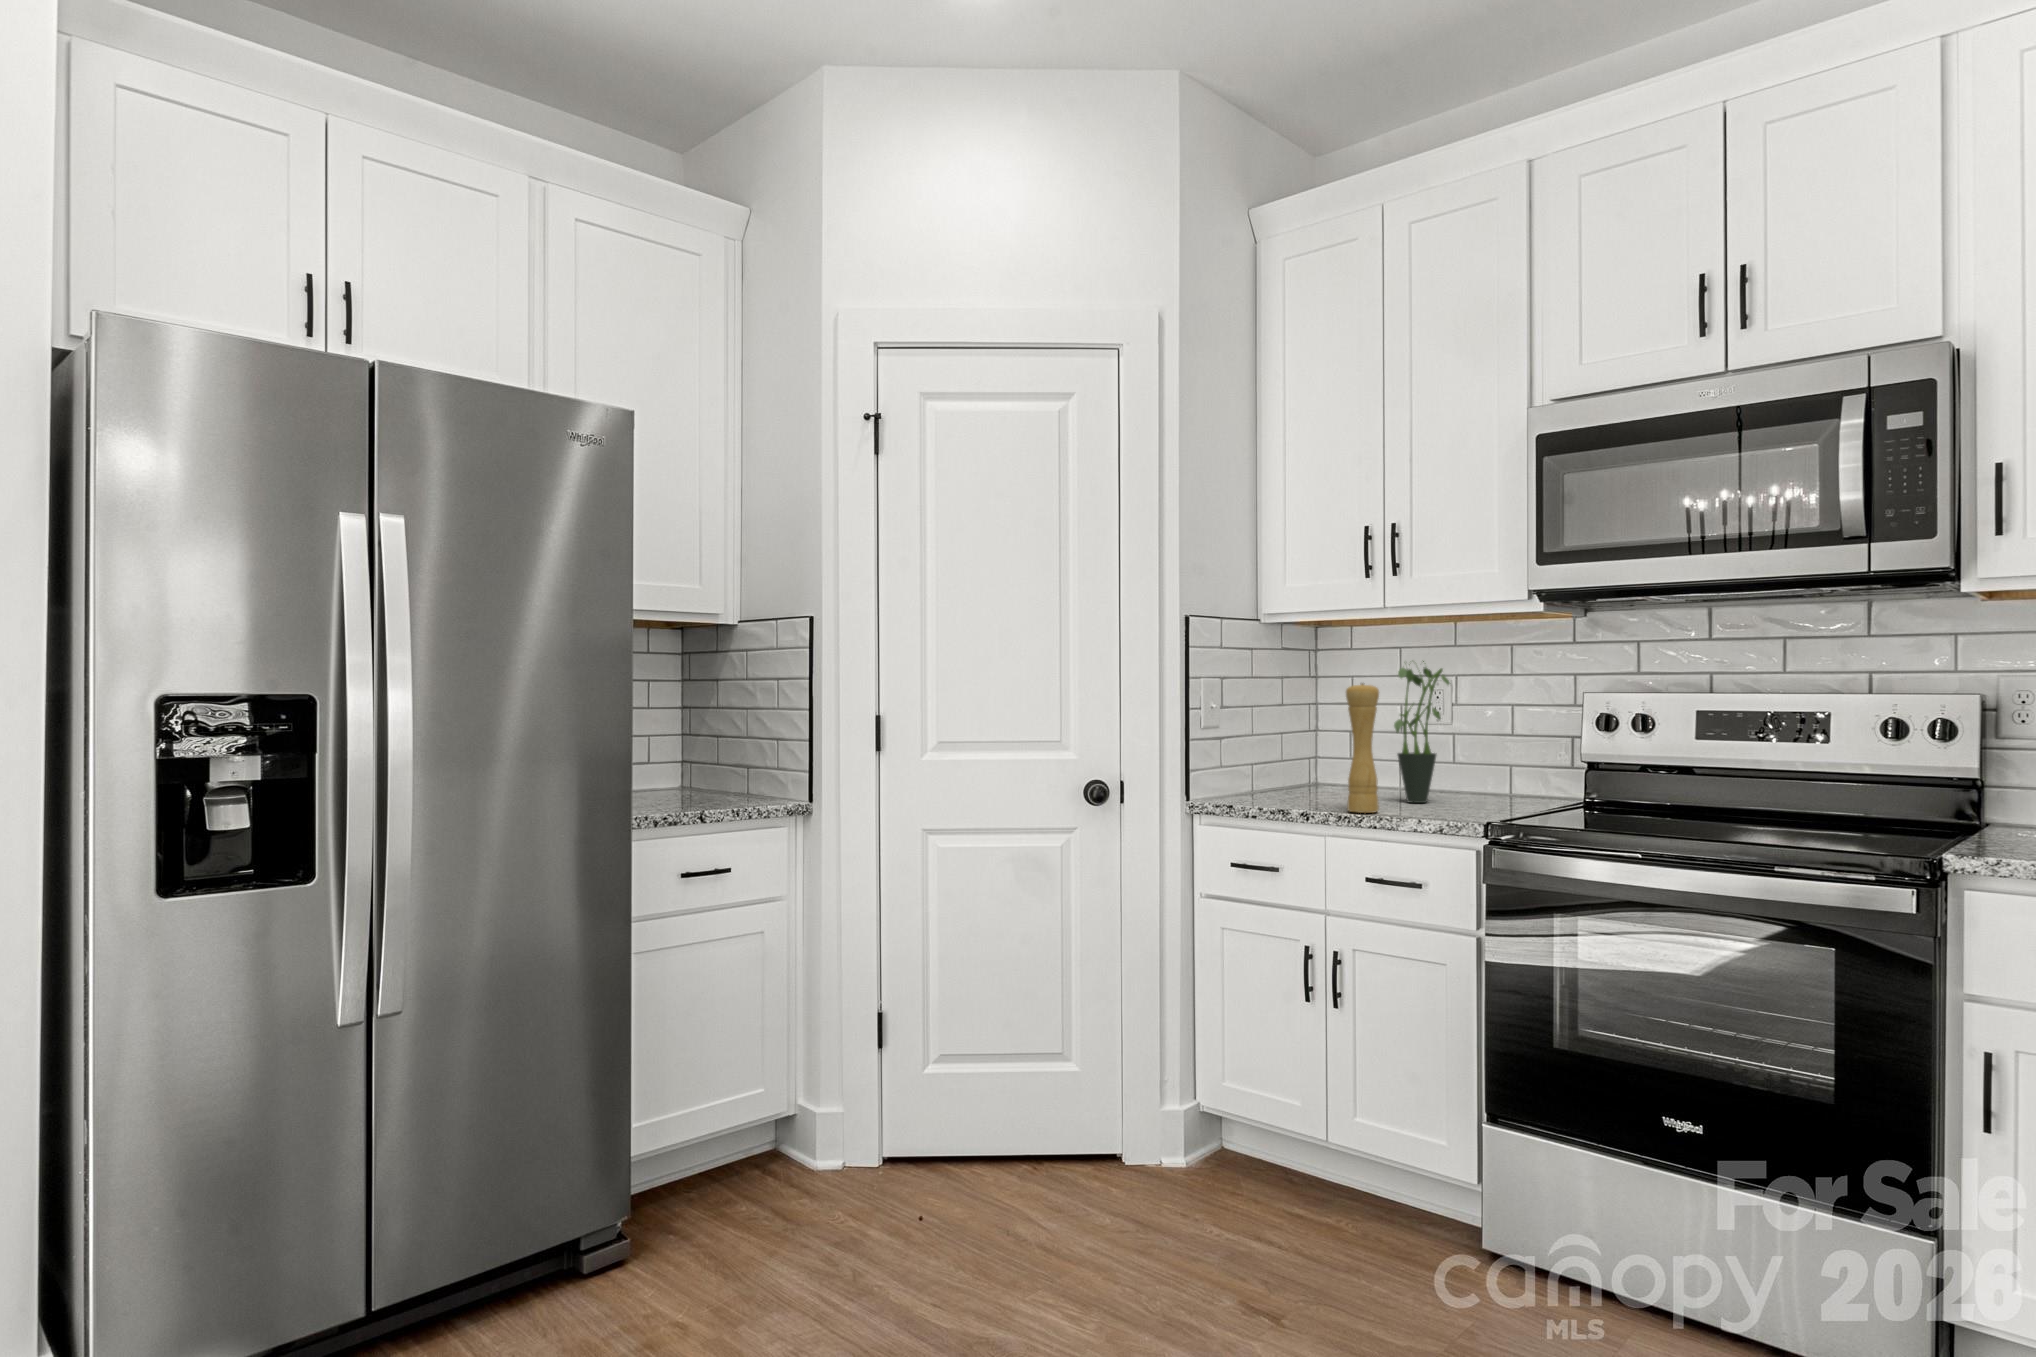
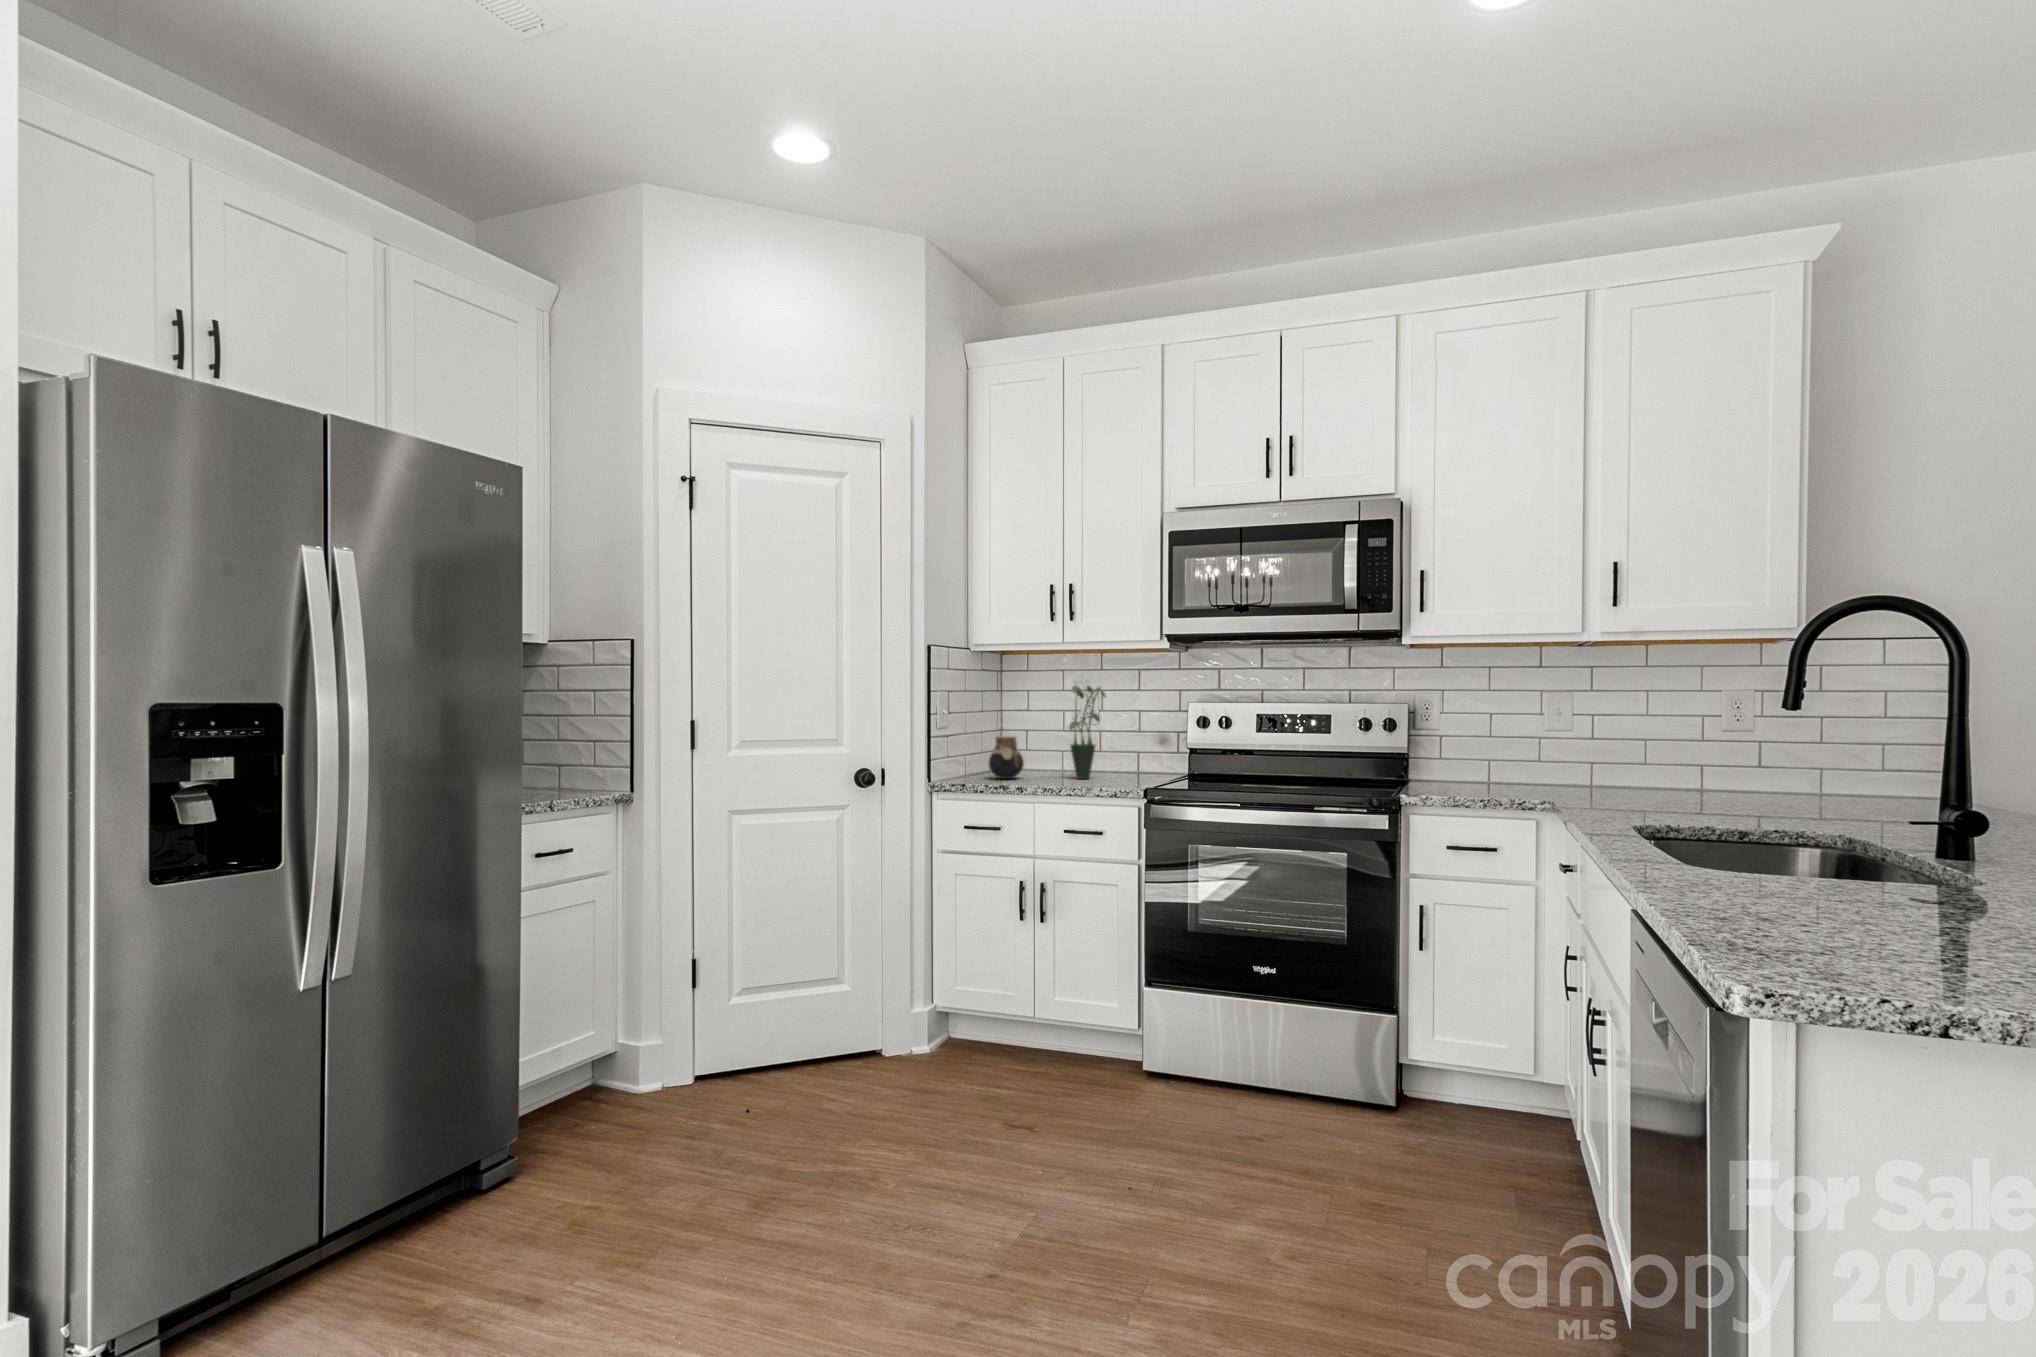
pepper mill: present [1346,683,1379,813] -> none [1045,696,1067,786]
jar: none [1281,740,1331,799] -> present [989,736,1024,779]

